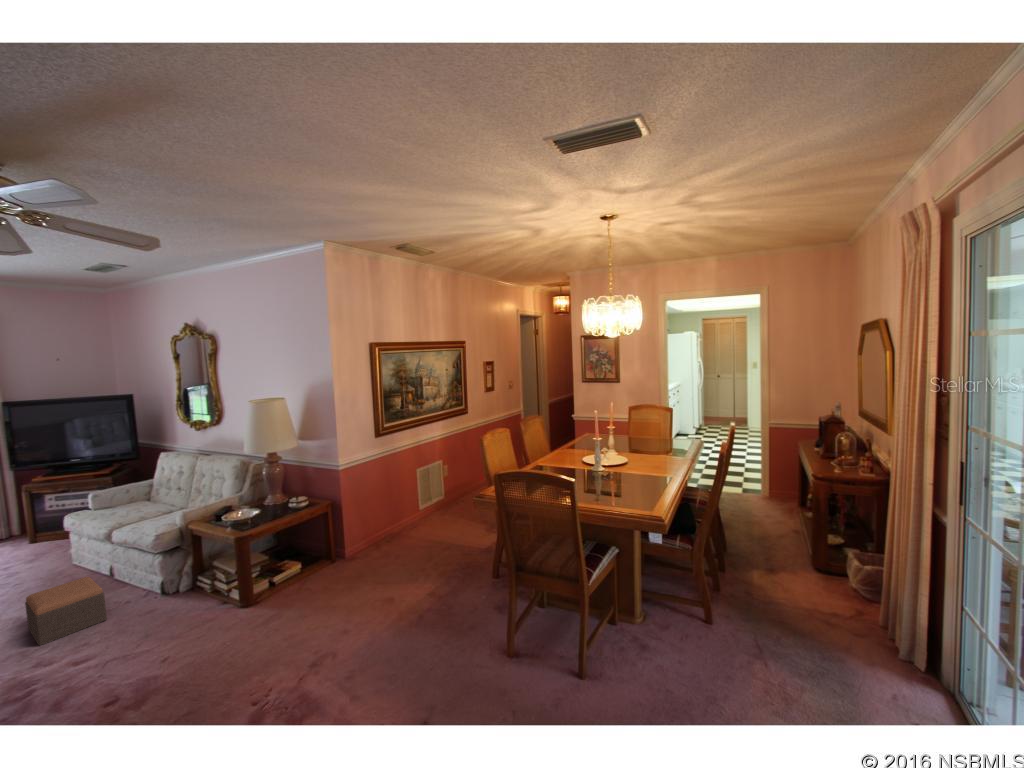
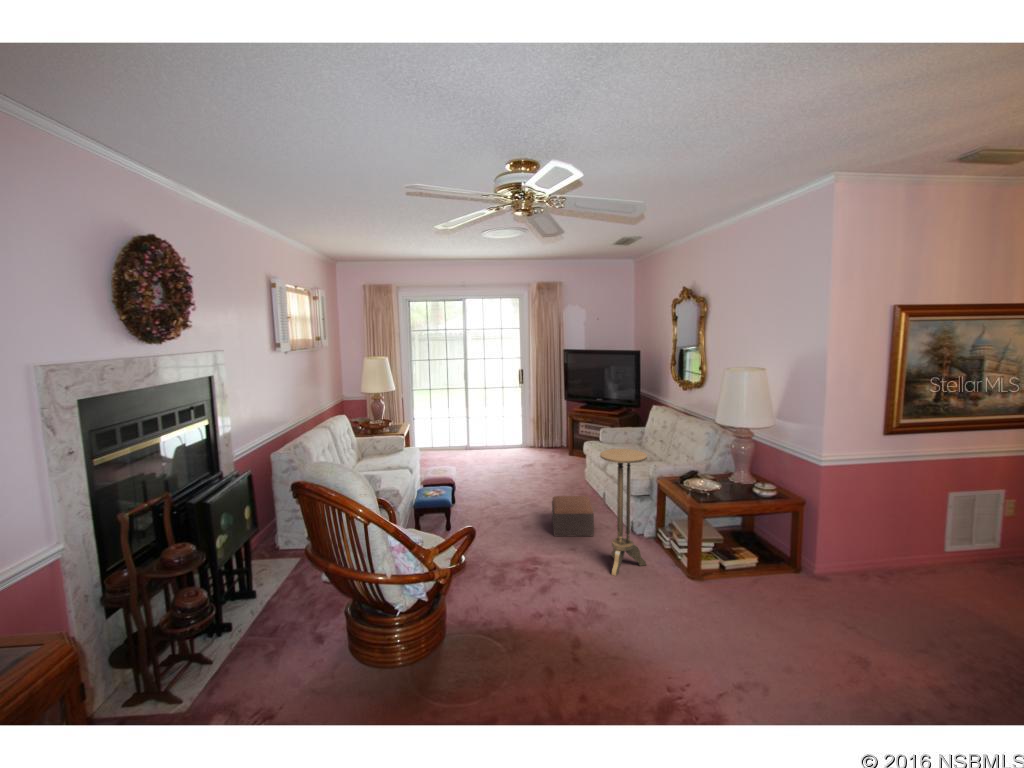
side table: none [112,499,190,648] -> present [600,449,647,576]

